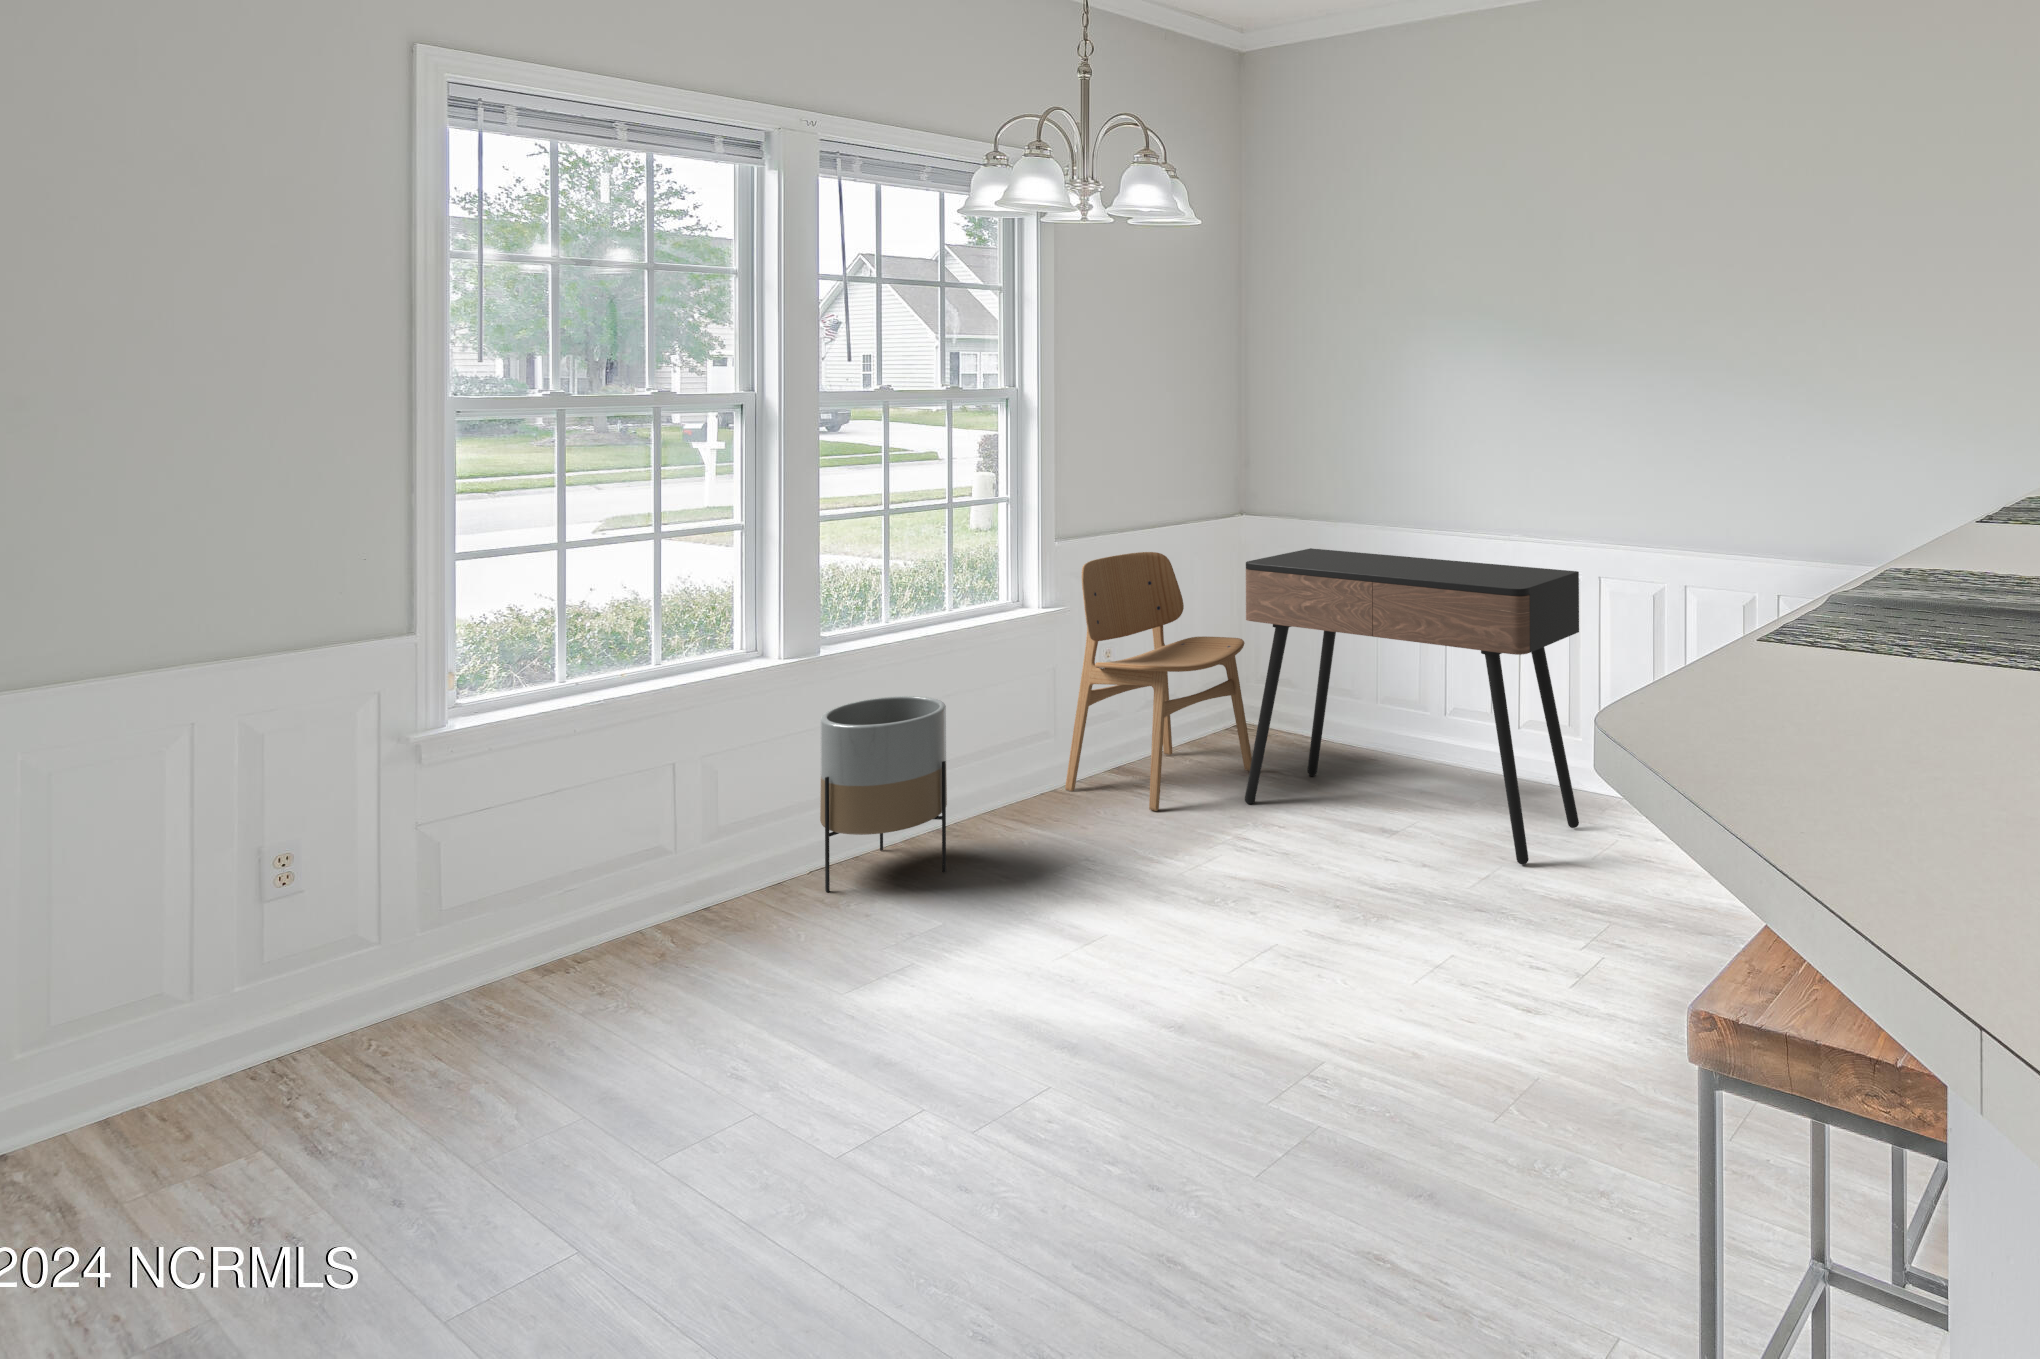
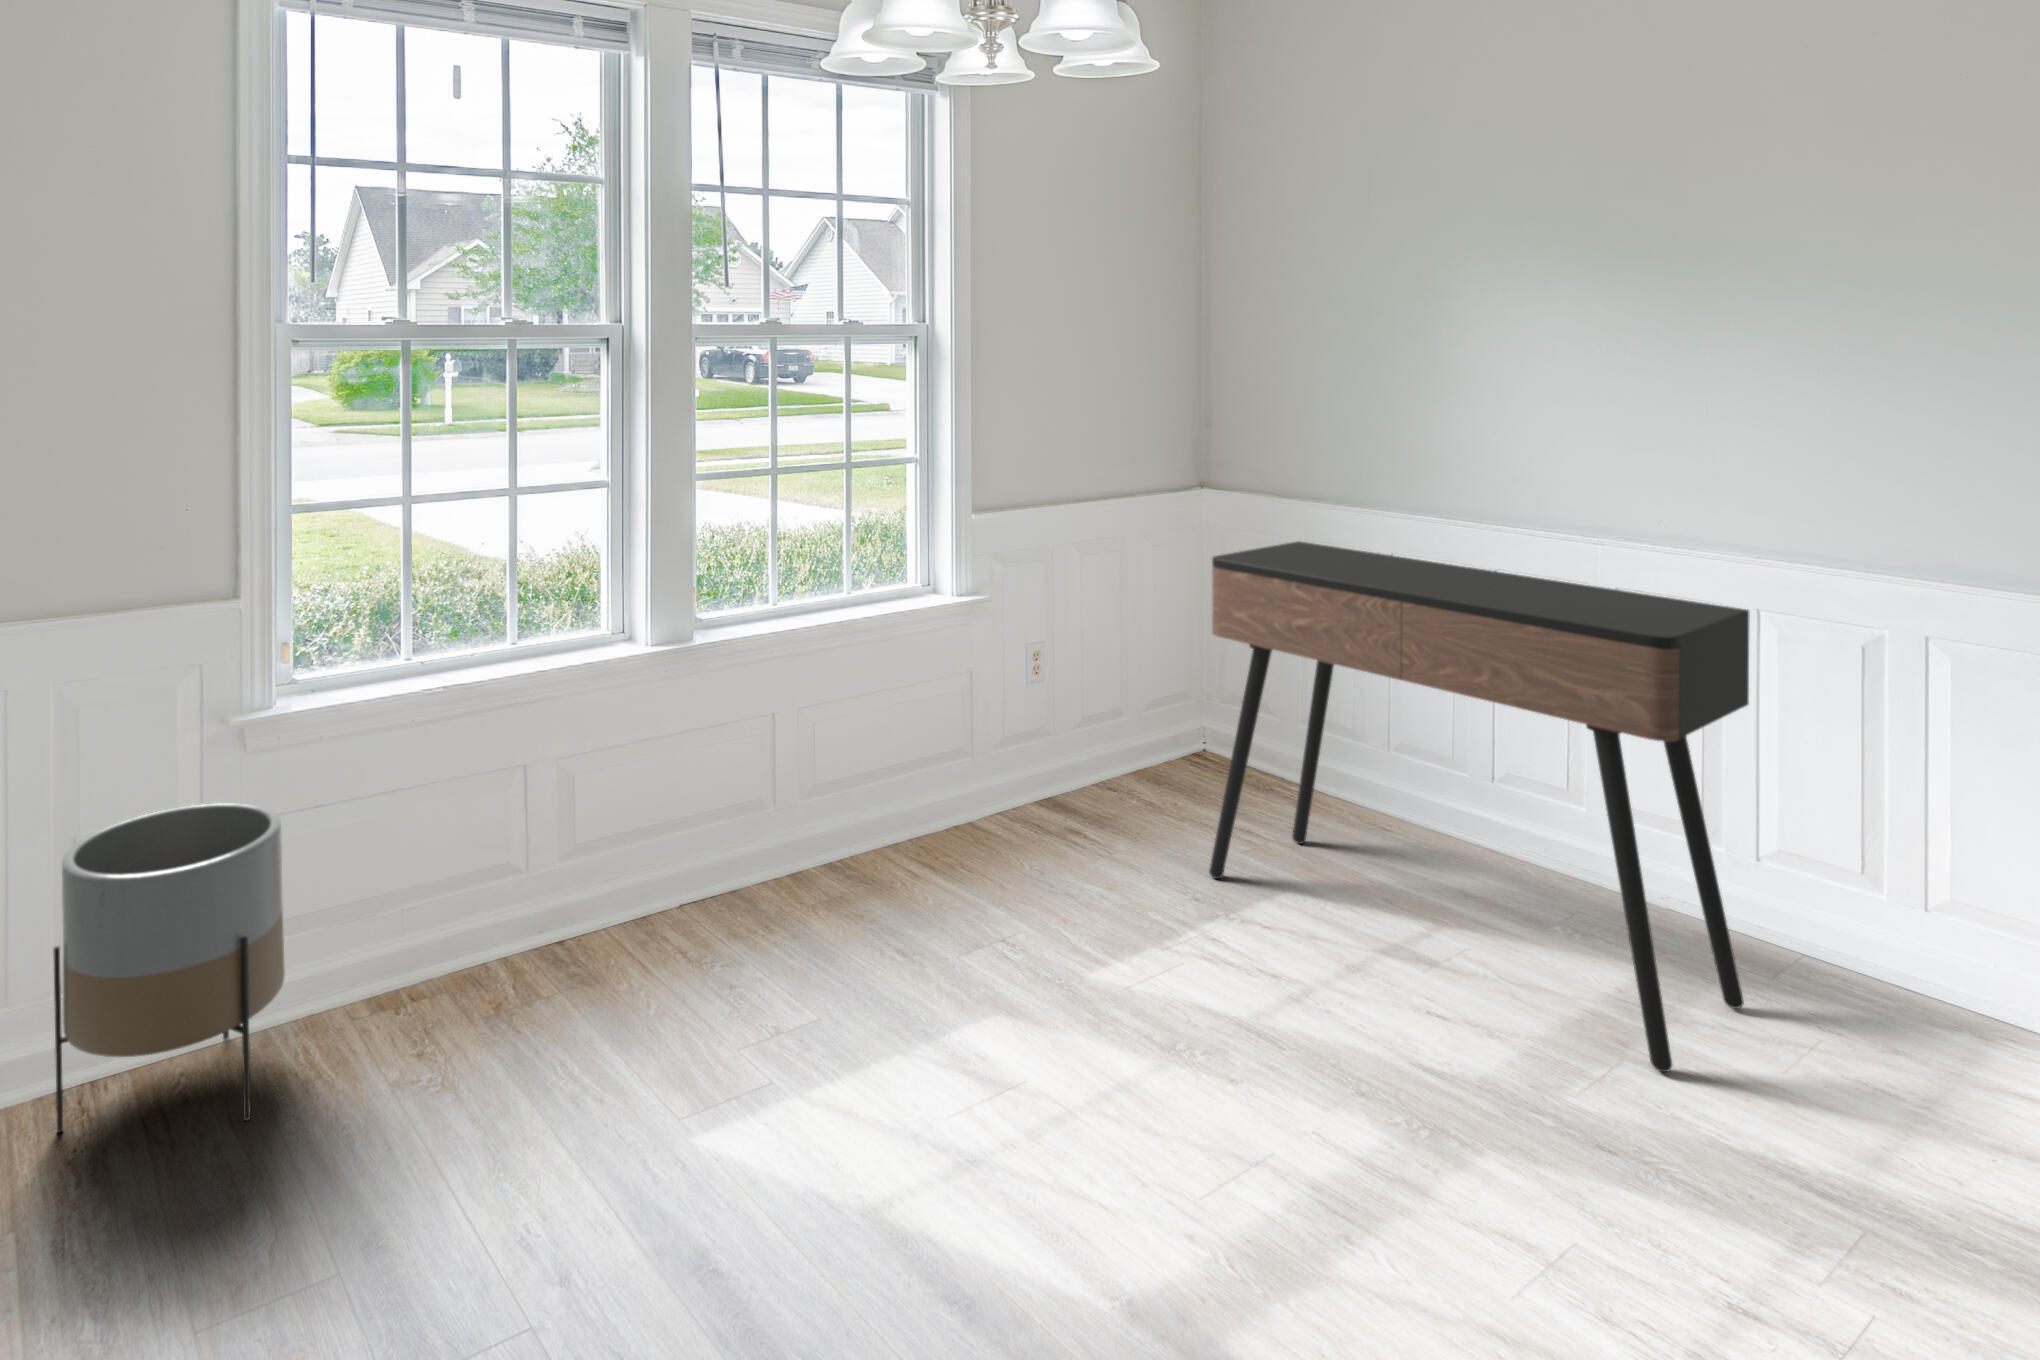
dining chair: present [1065,552,1252,811] -> none [984,532,1219,871]
planter: present [820,696,947,892] -> present [53,803,285,1132]

